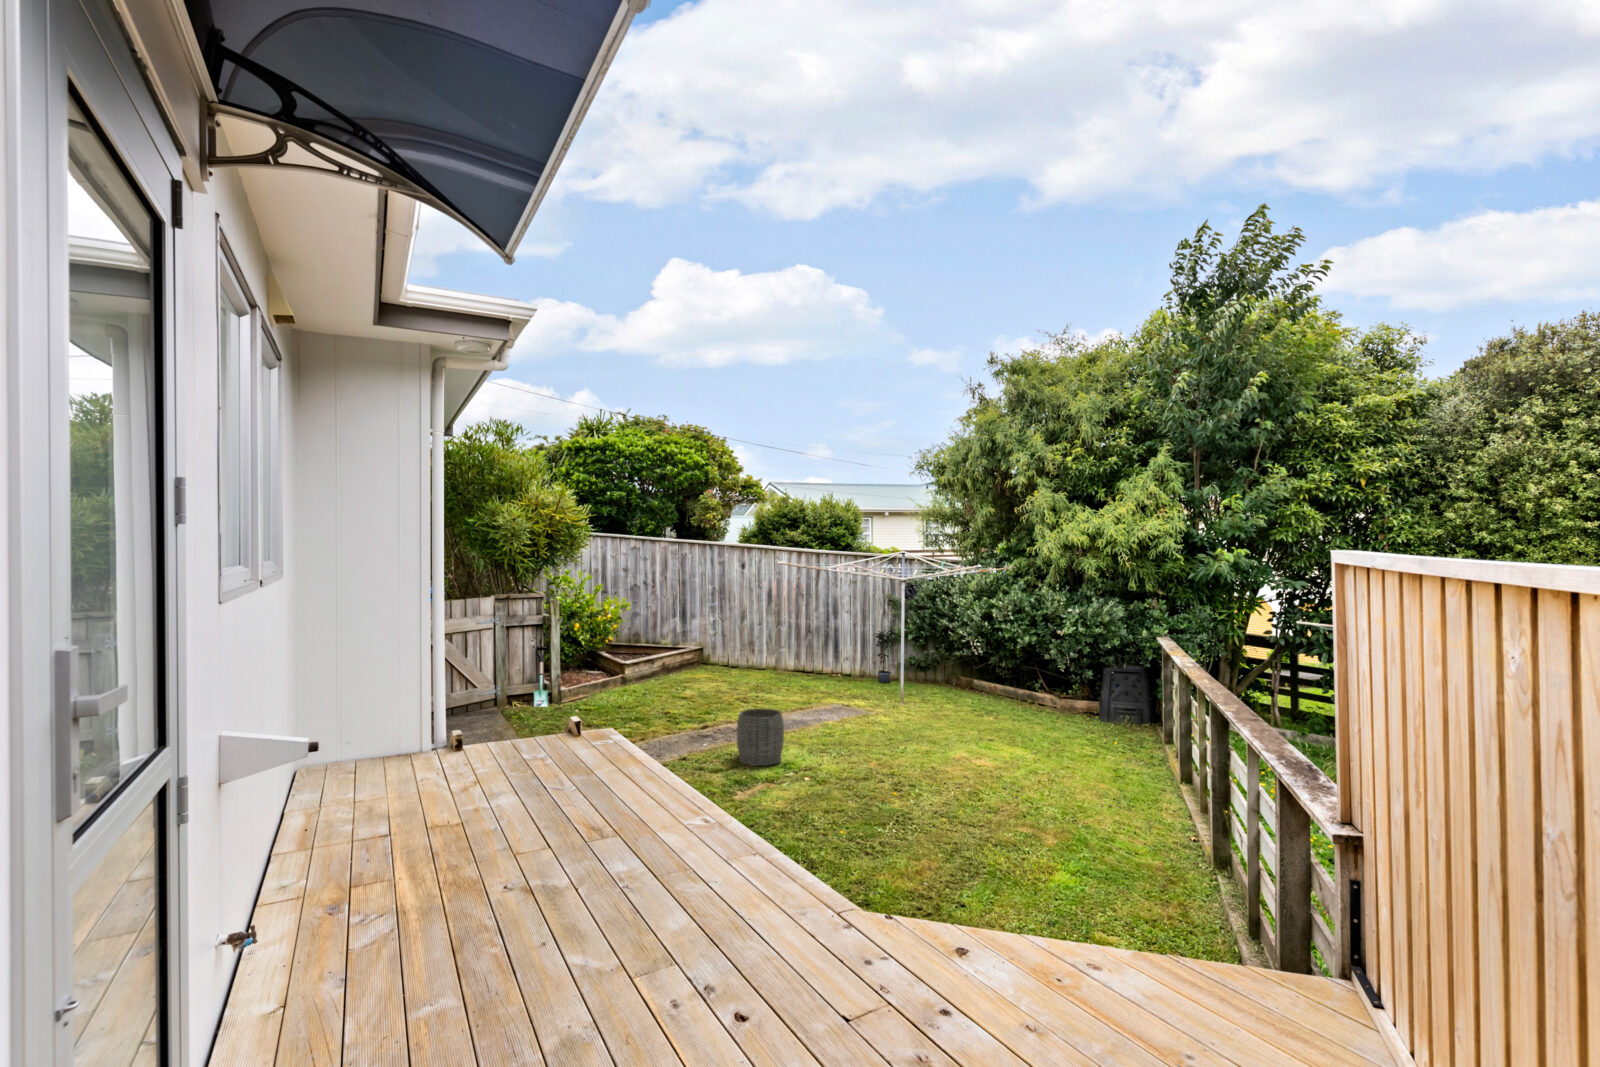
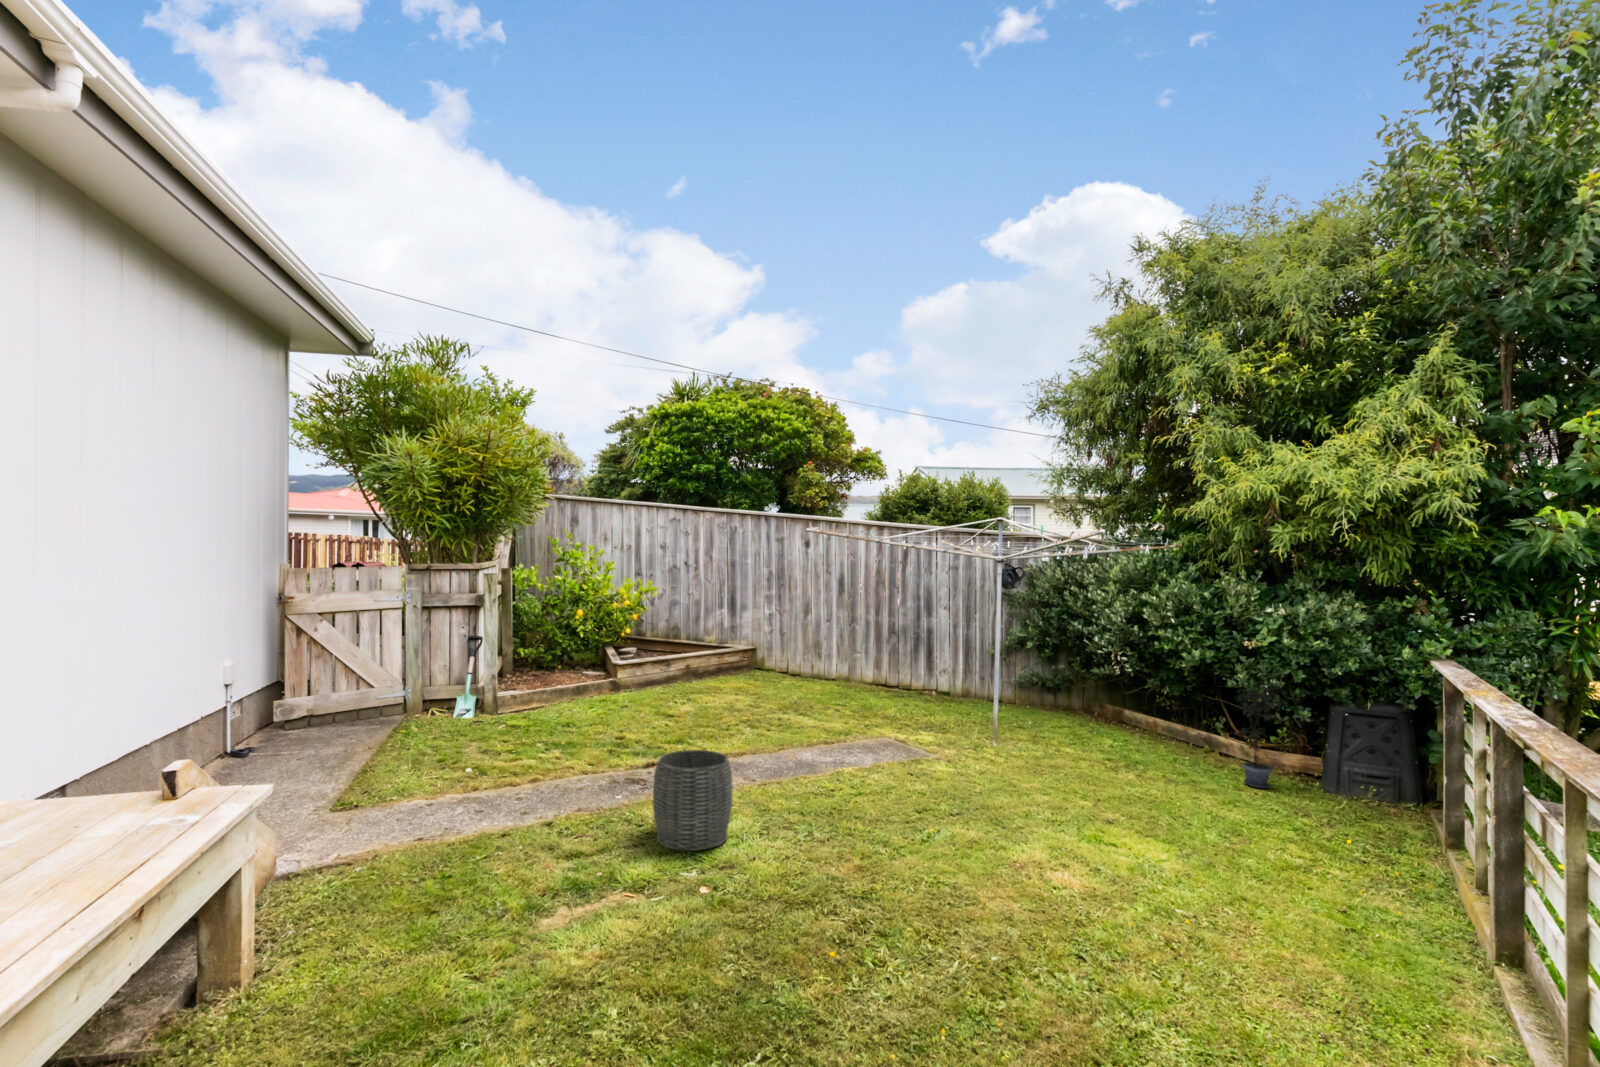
potted plant: present [874,627,897,683] -> present [1239,677,1287,788]

